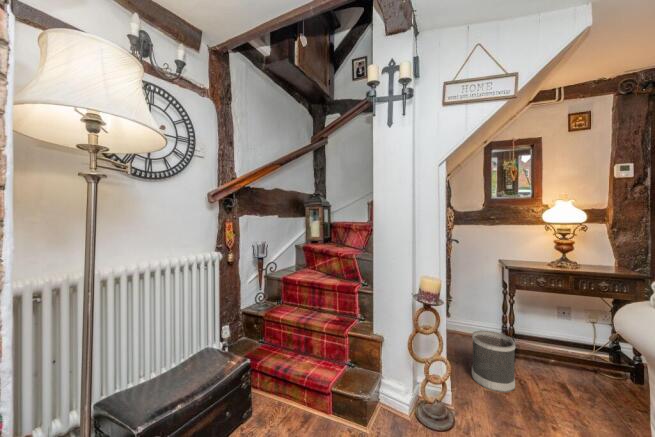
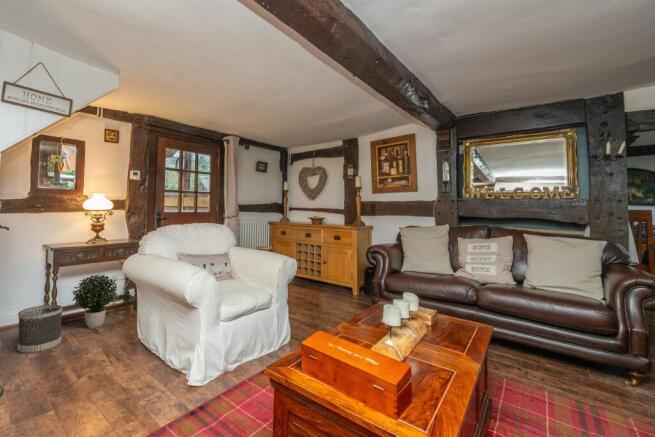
potted plant: none [529,311,598,389] -> present [72,275,118,328]

